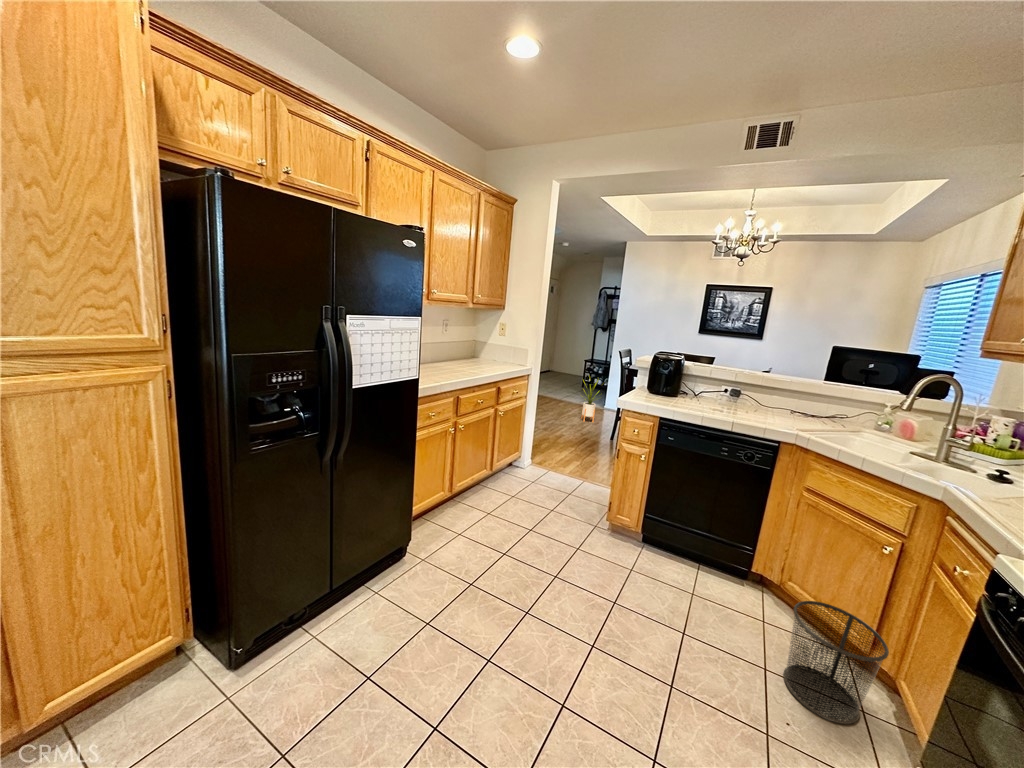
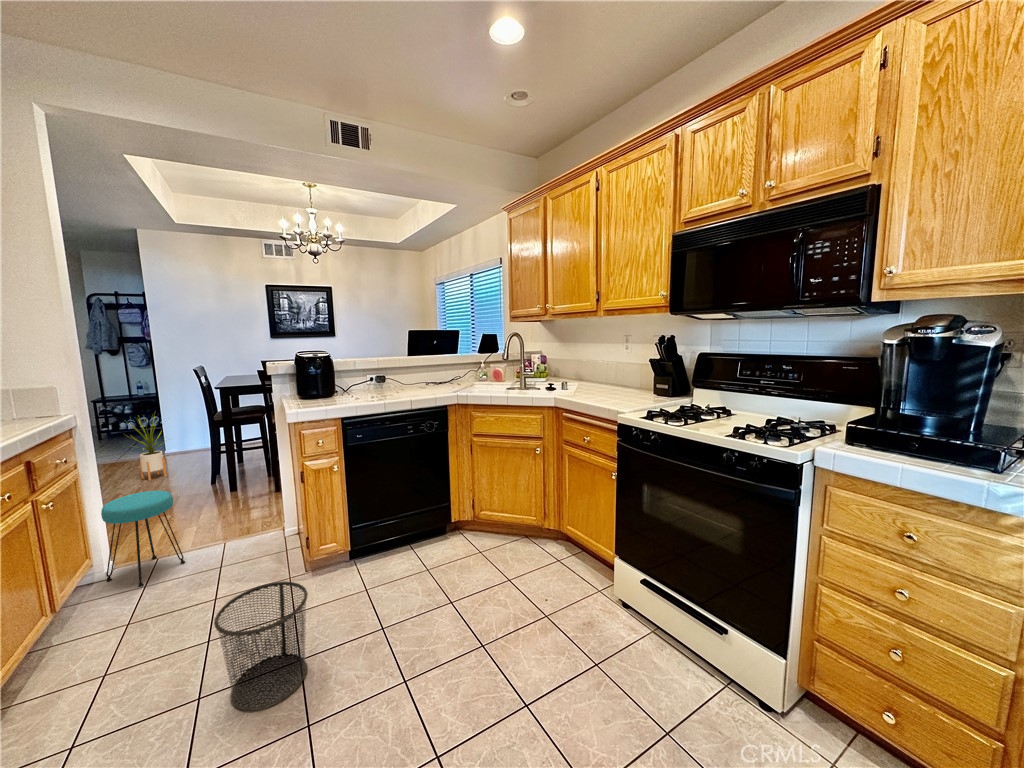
stool: none [524,424,563,480] -> present [101,491,185,586]
waste bin: present [783,601,889,724] -> present [214,582,308,710]

